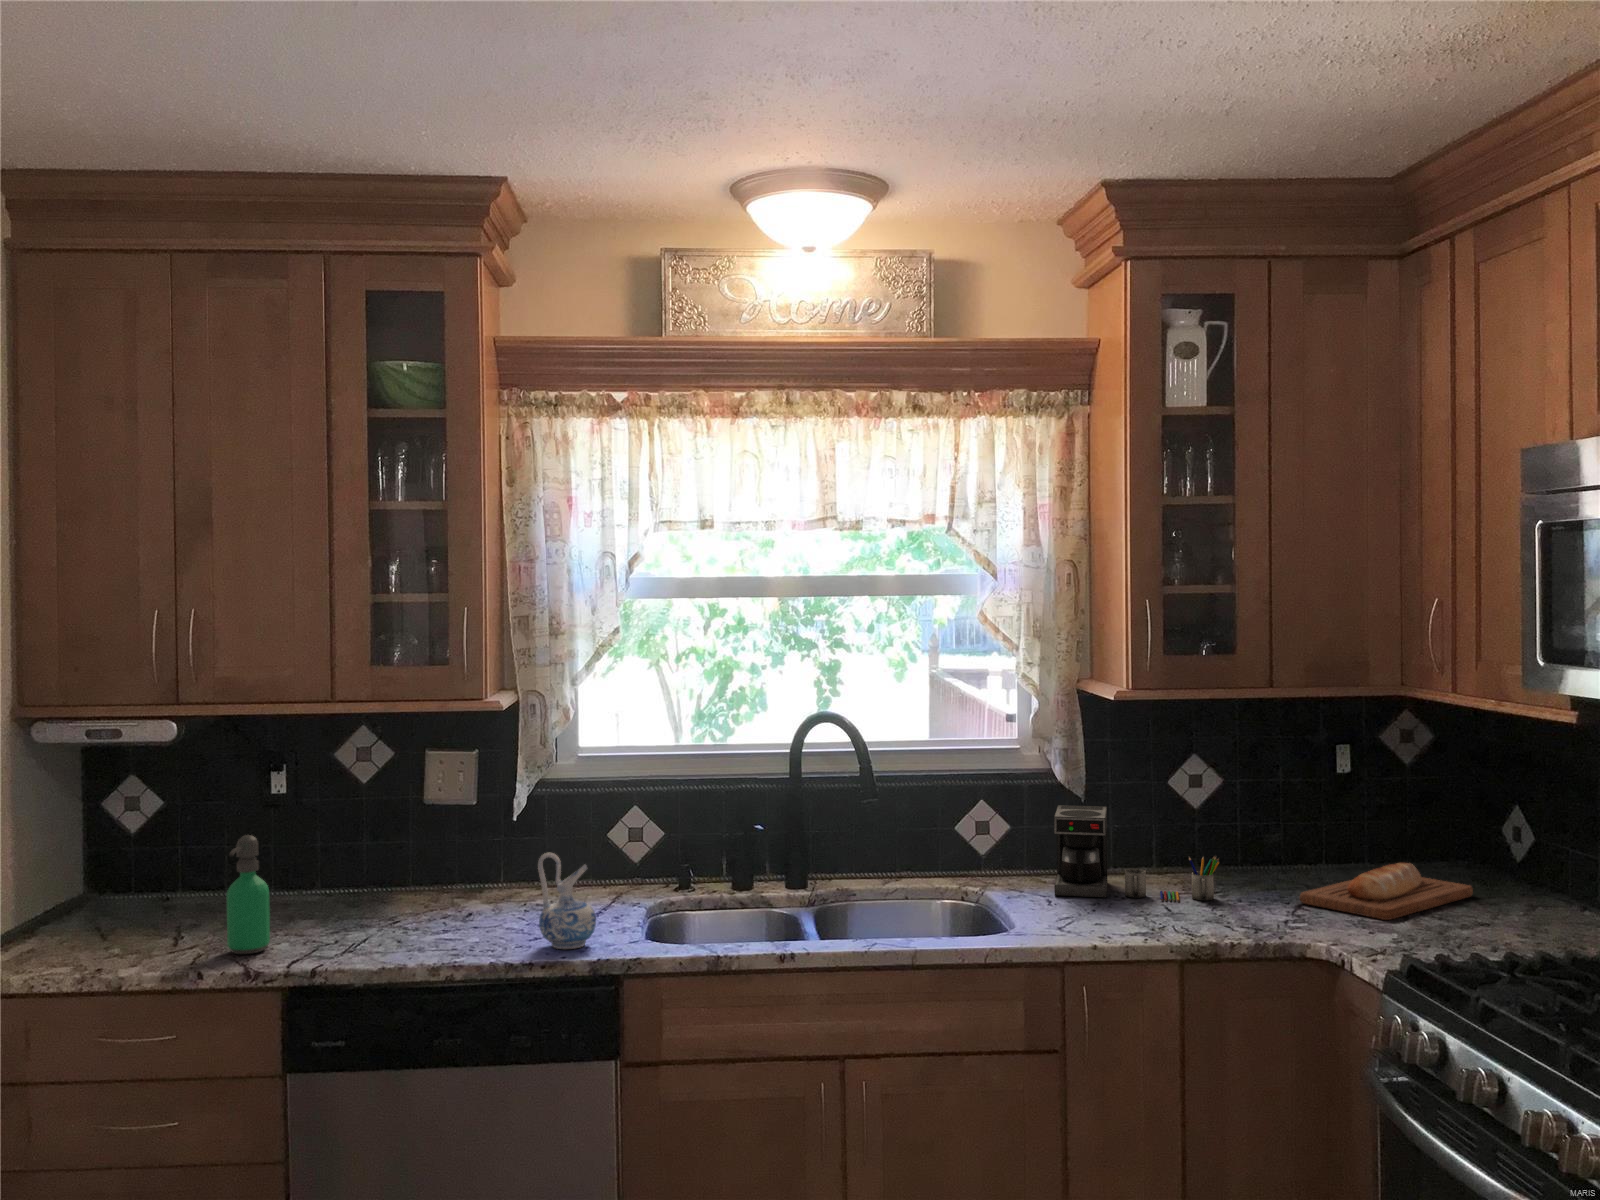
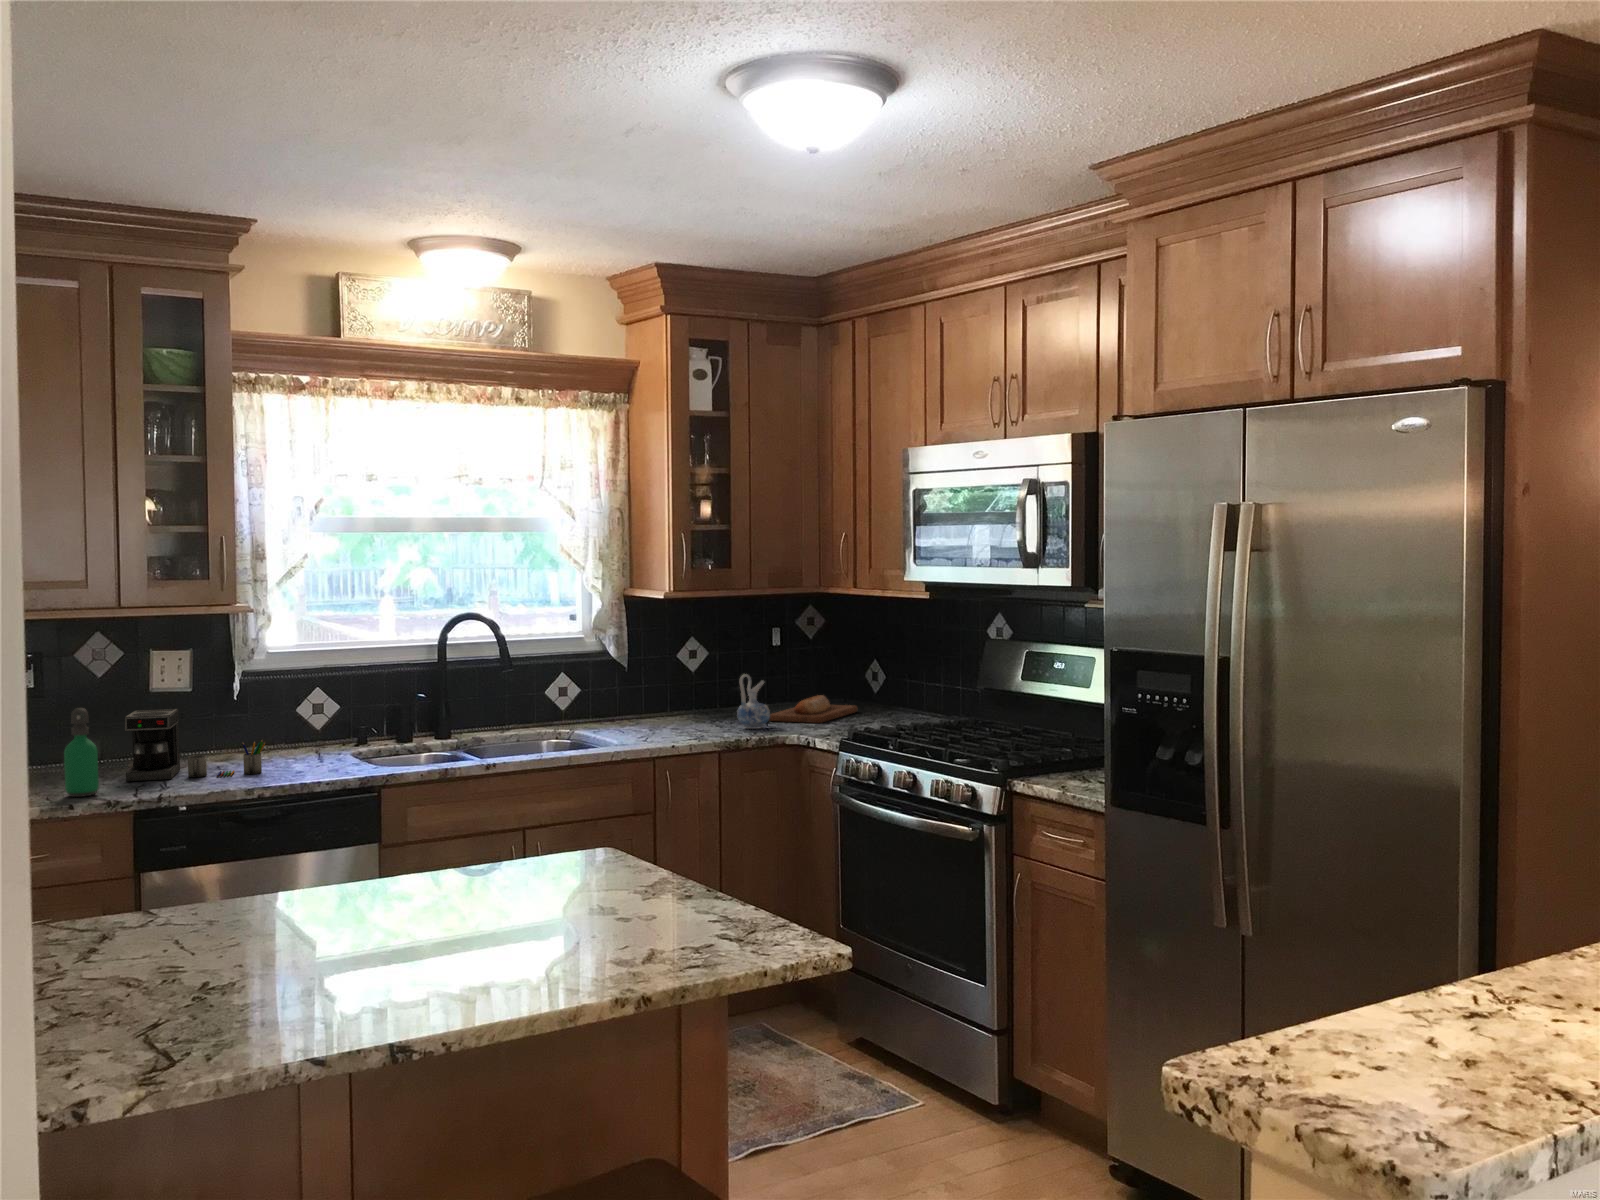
coffee maker: present [1054,805,1220,901] -> present [125,709,266,781]
ceramic pitcher: present [538,853,596,949] -> present [737,674,770,729]

